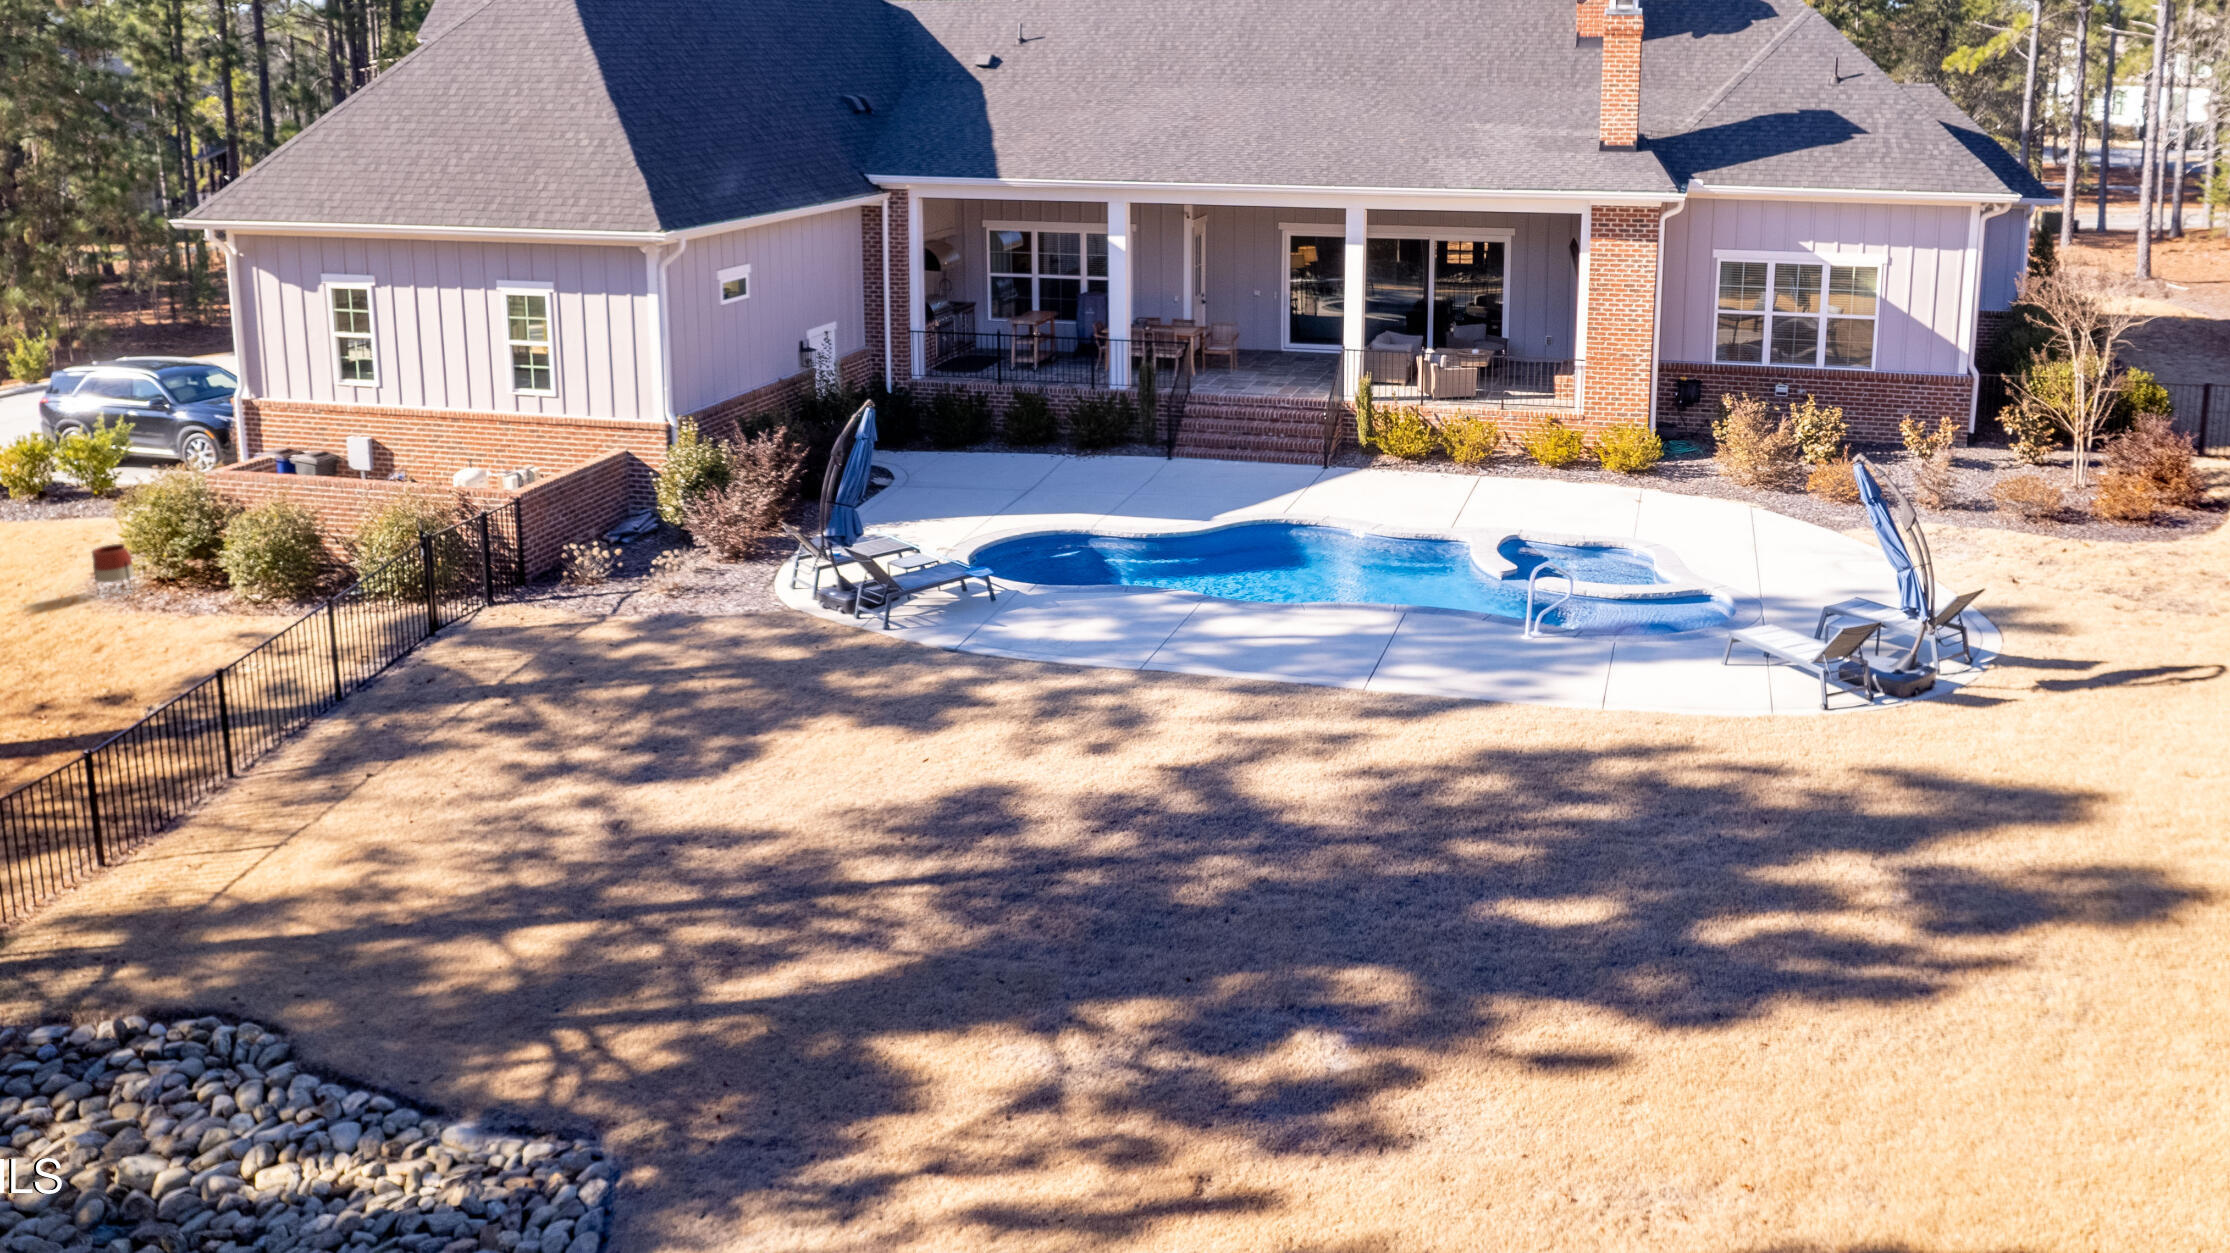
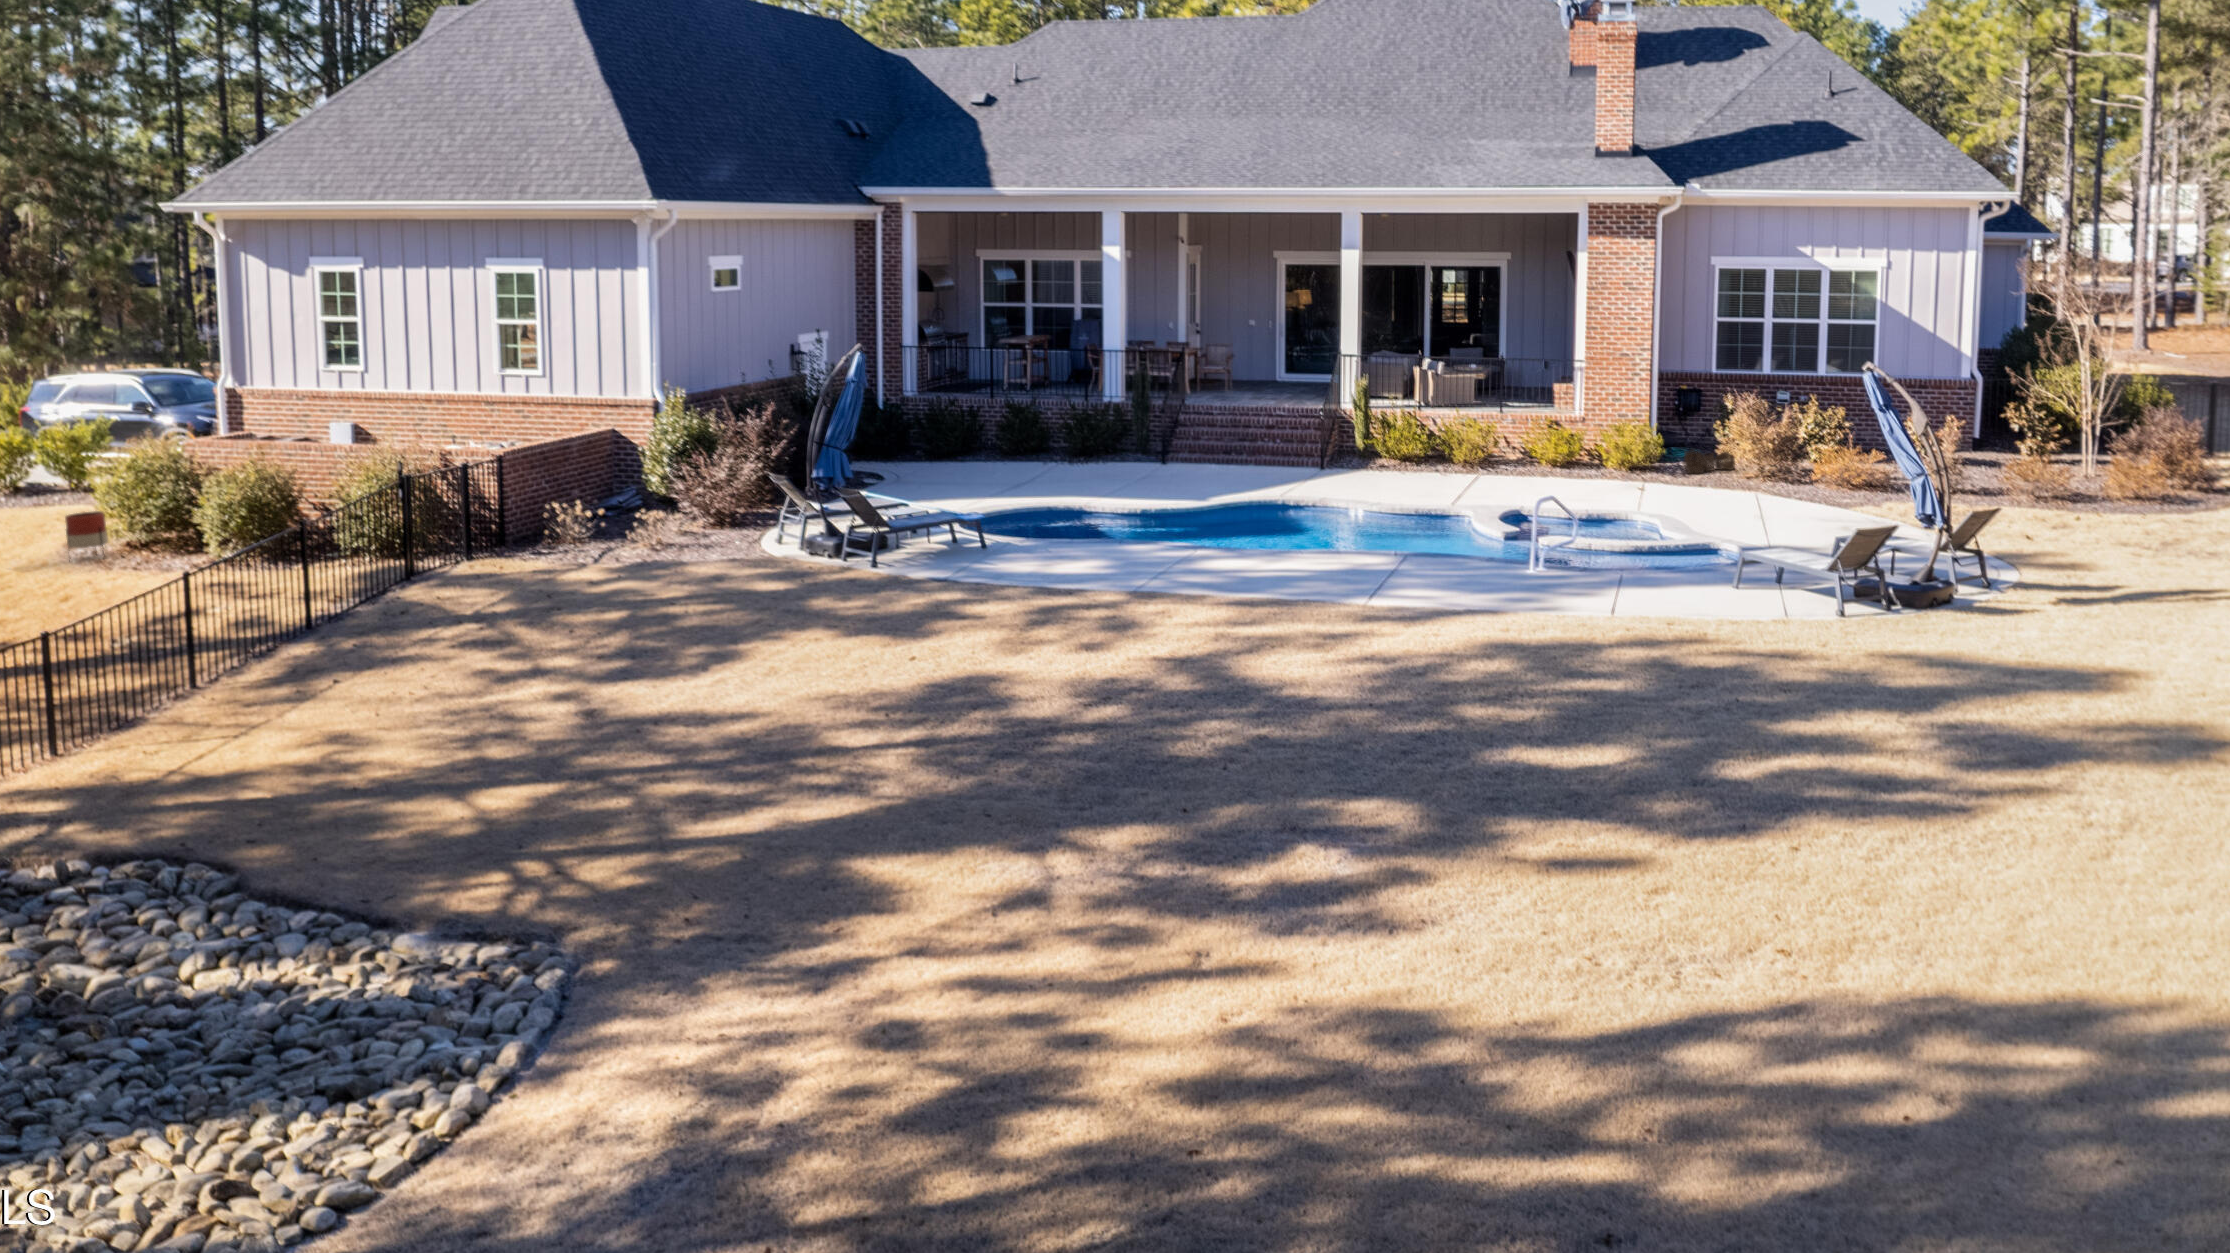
woven basket: none [1681,458,1731,487] -> present [1684,451,1735,474]

